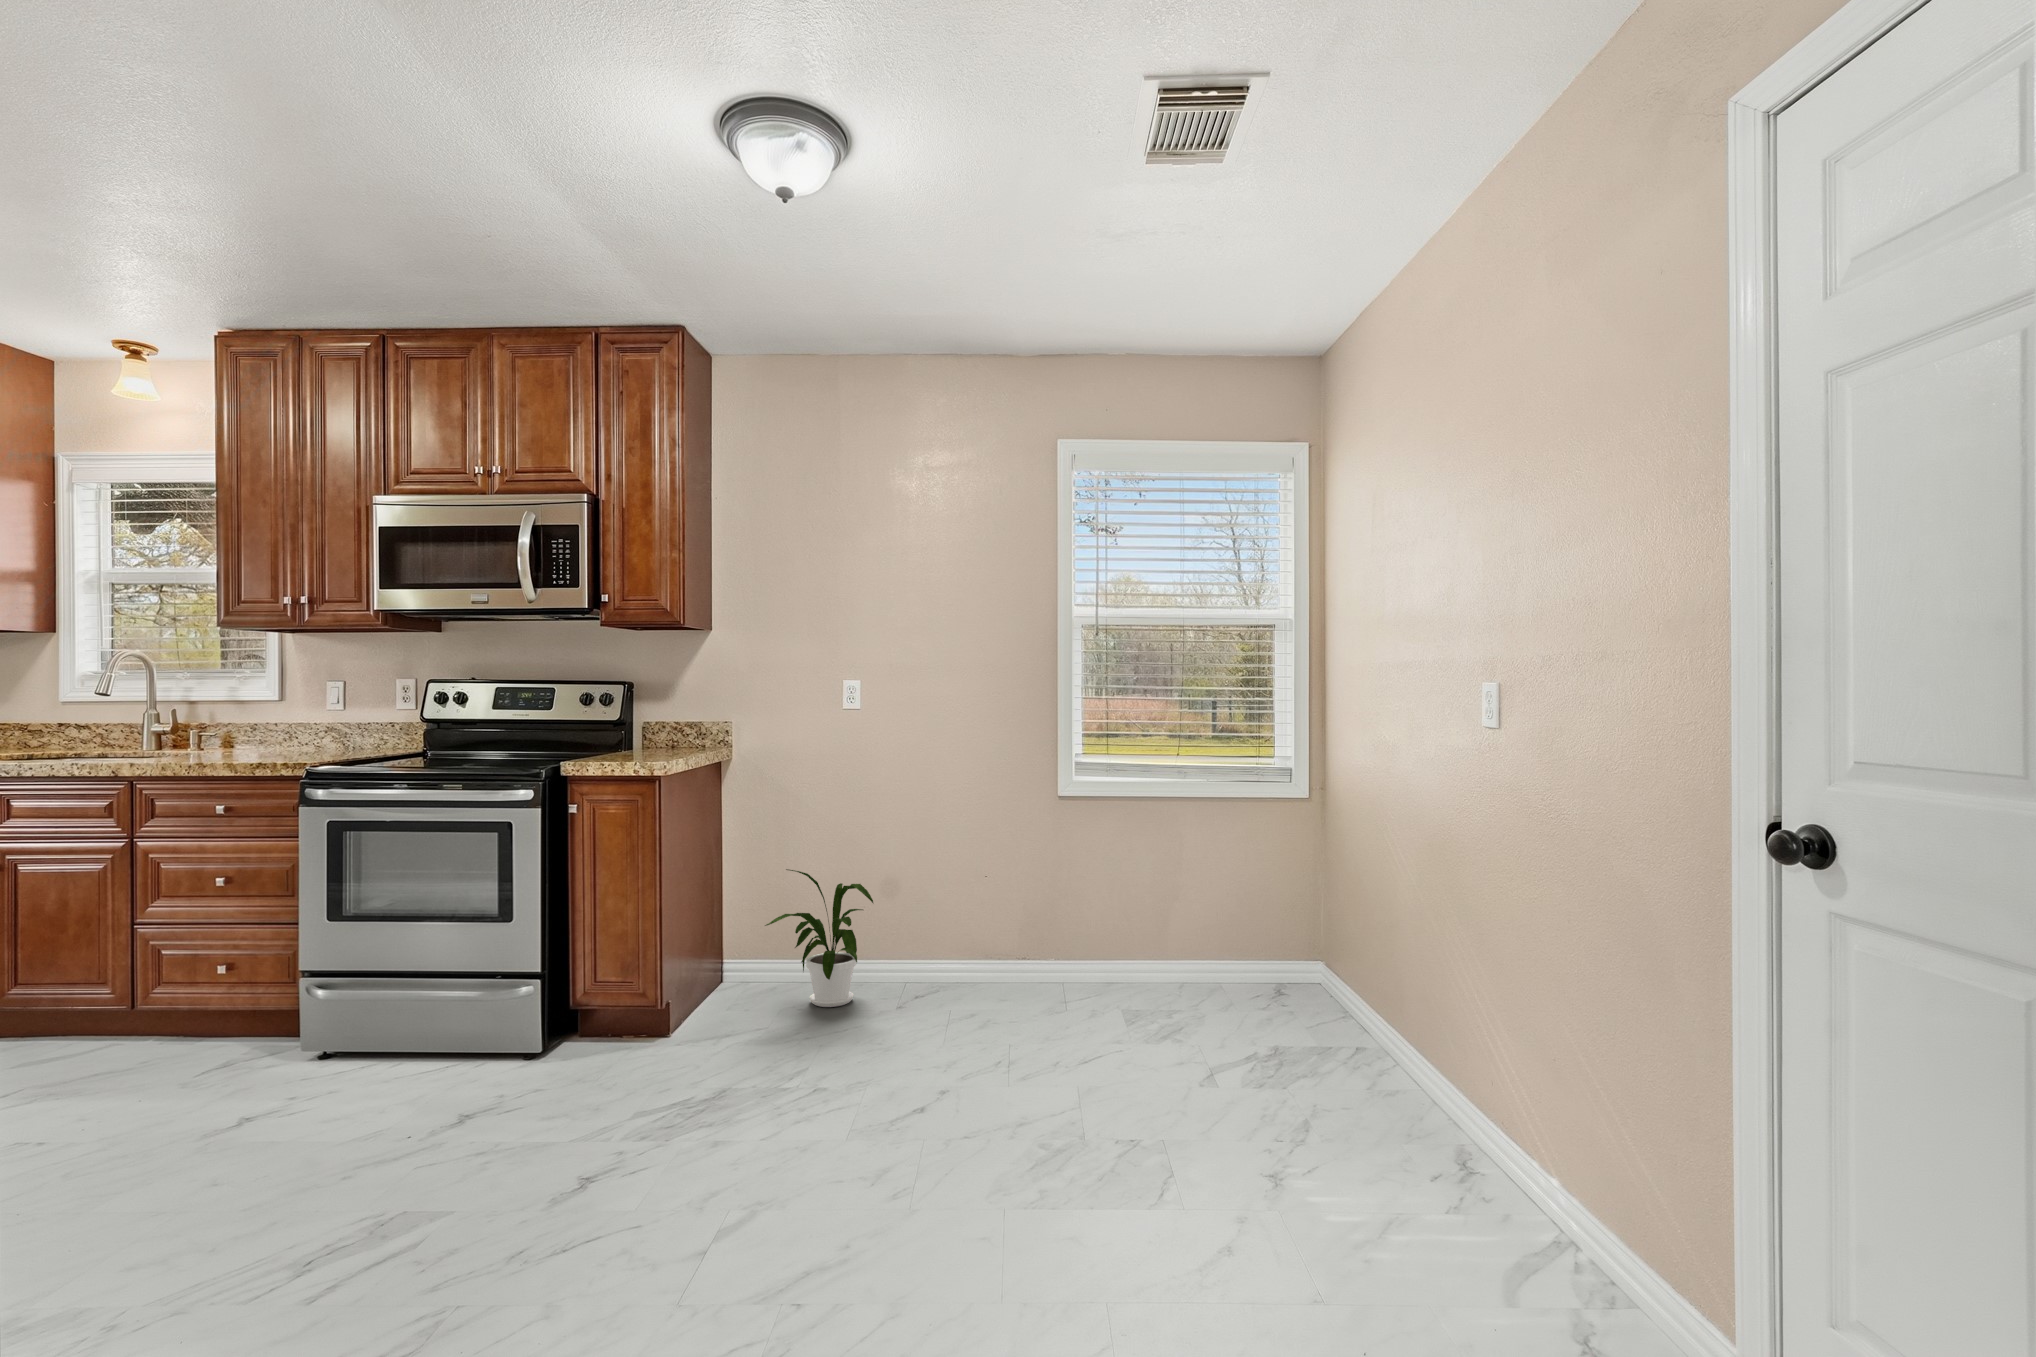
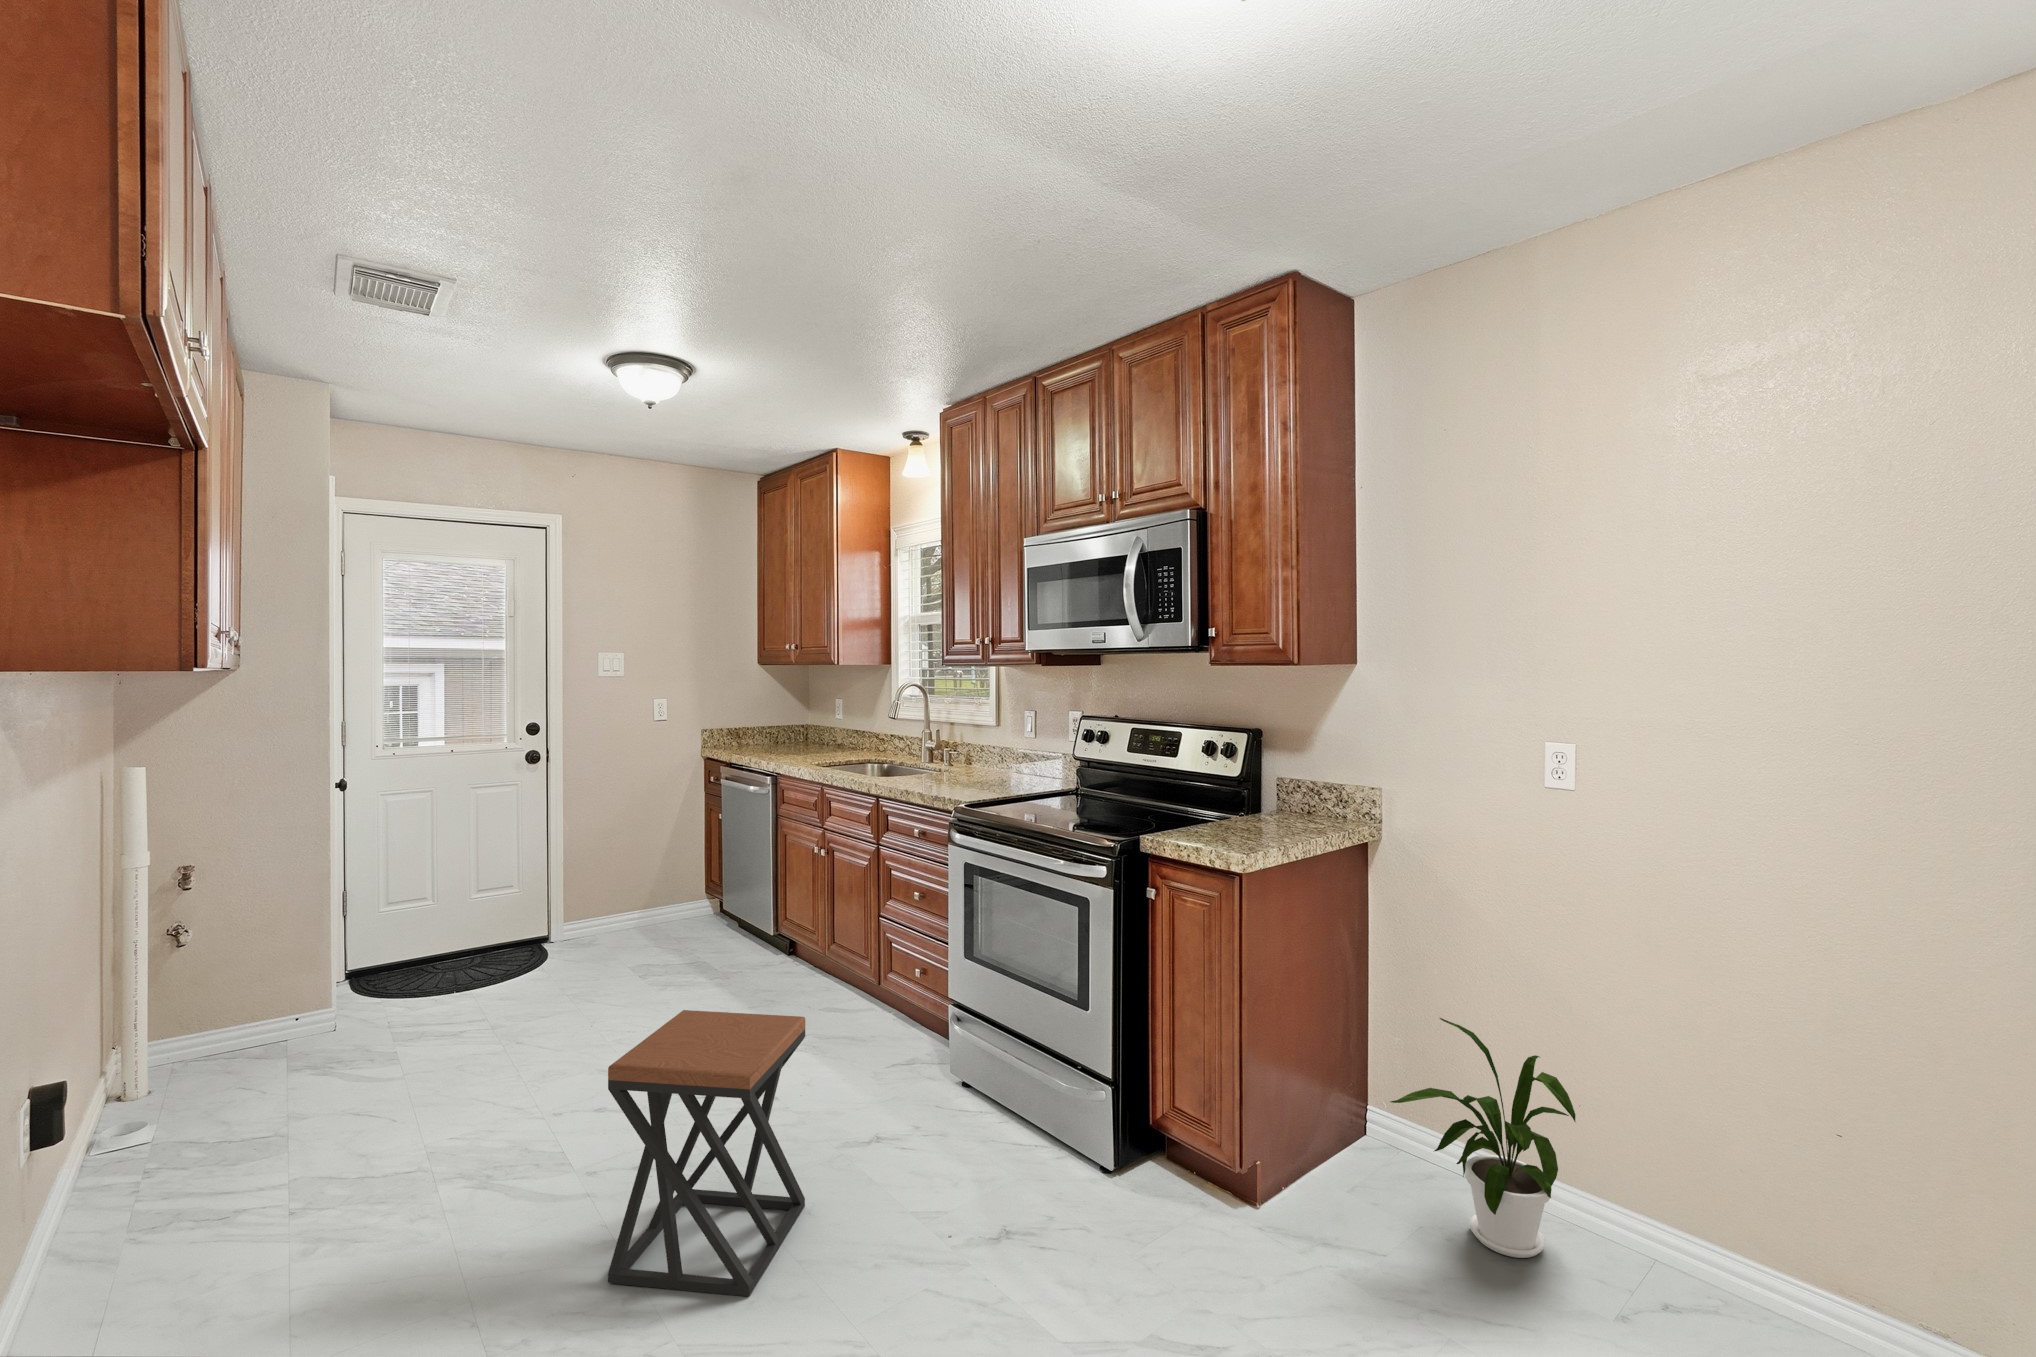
stool: none [58,959,259,1256] -> present [608,1010,805,1296]

